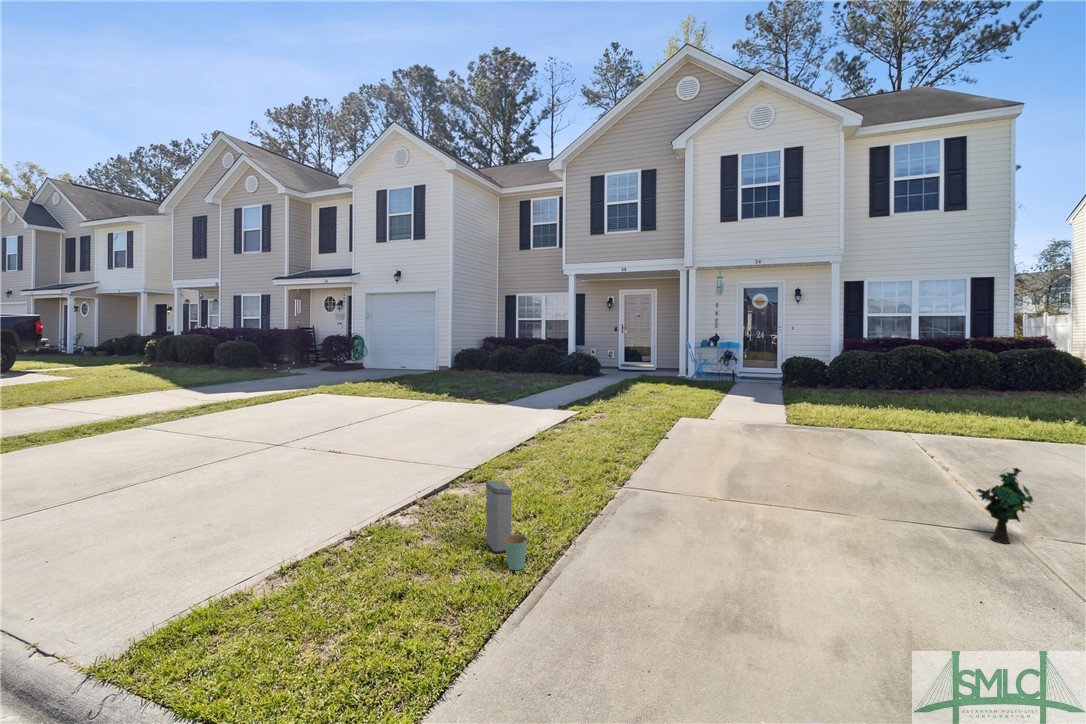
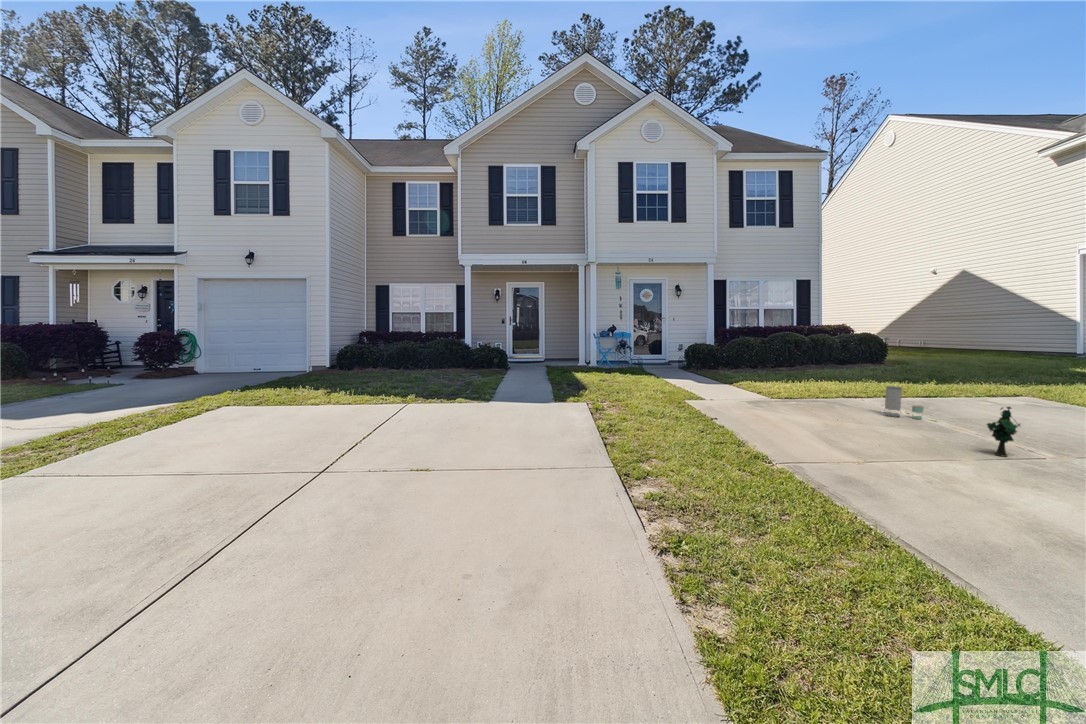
trash can: present [486,481,528,570] -> present [885,386,924,419]

